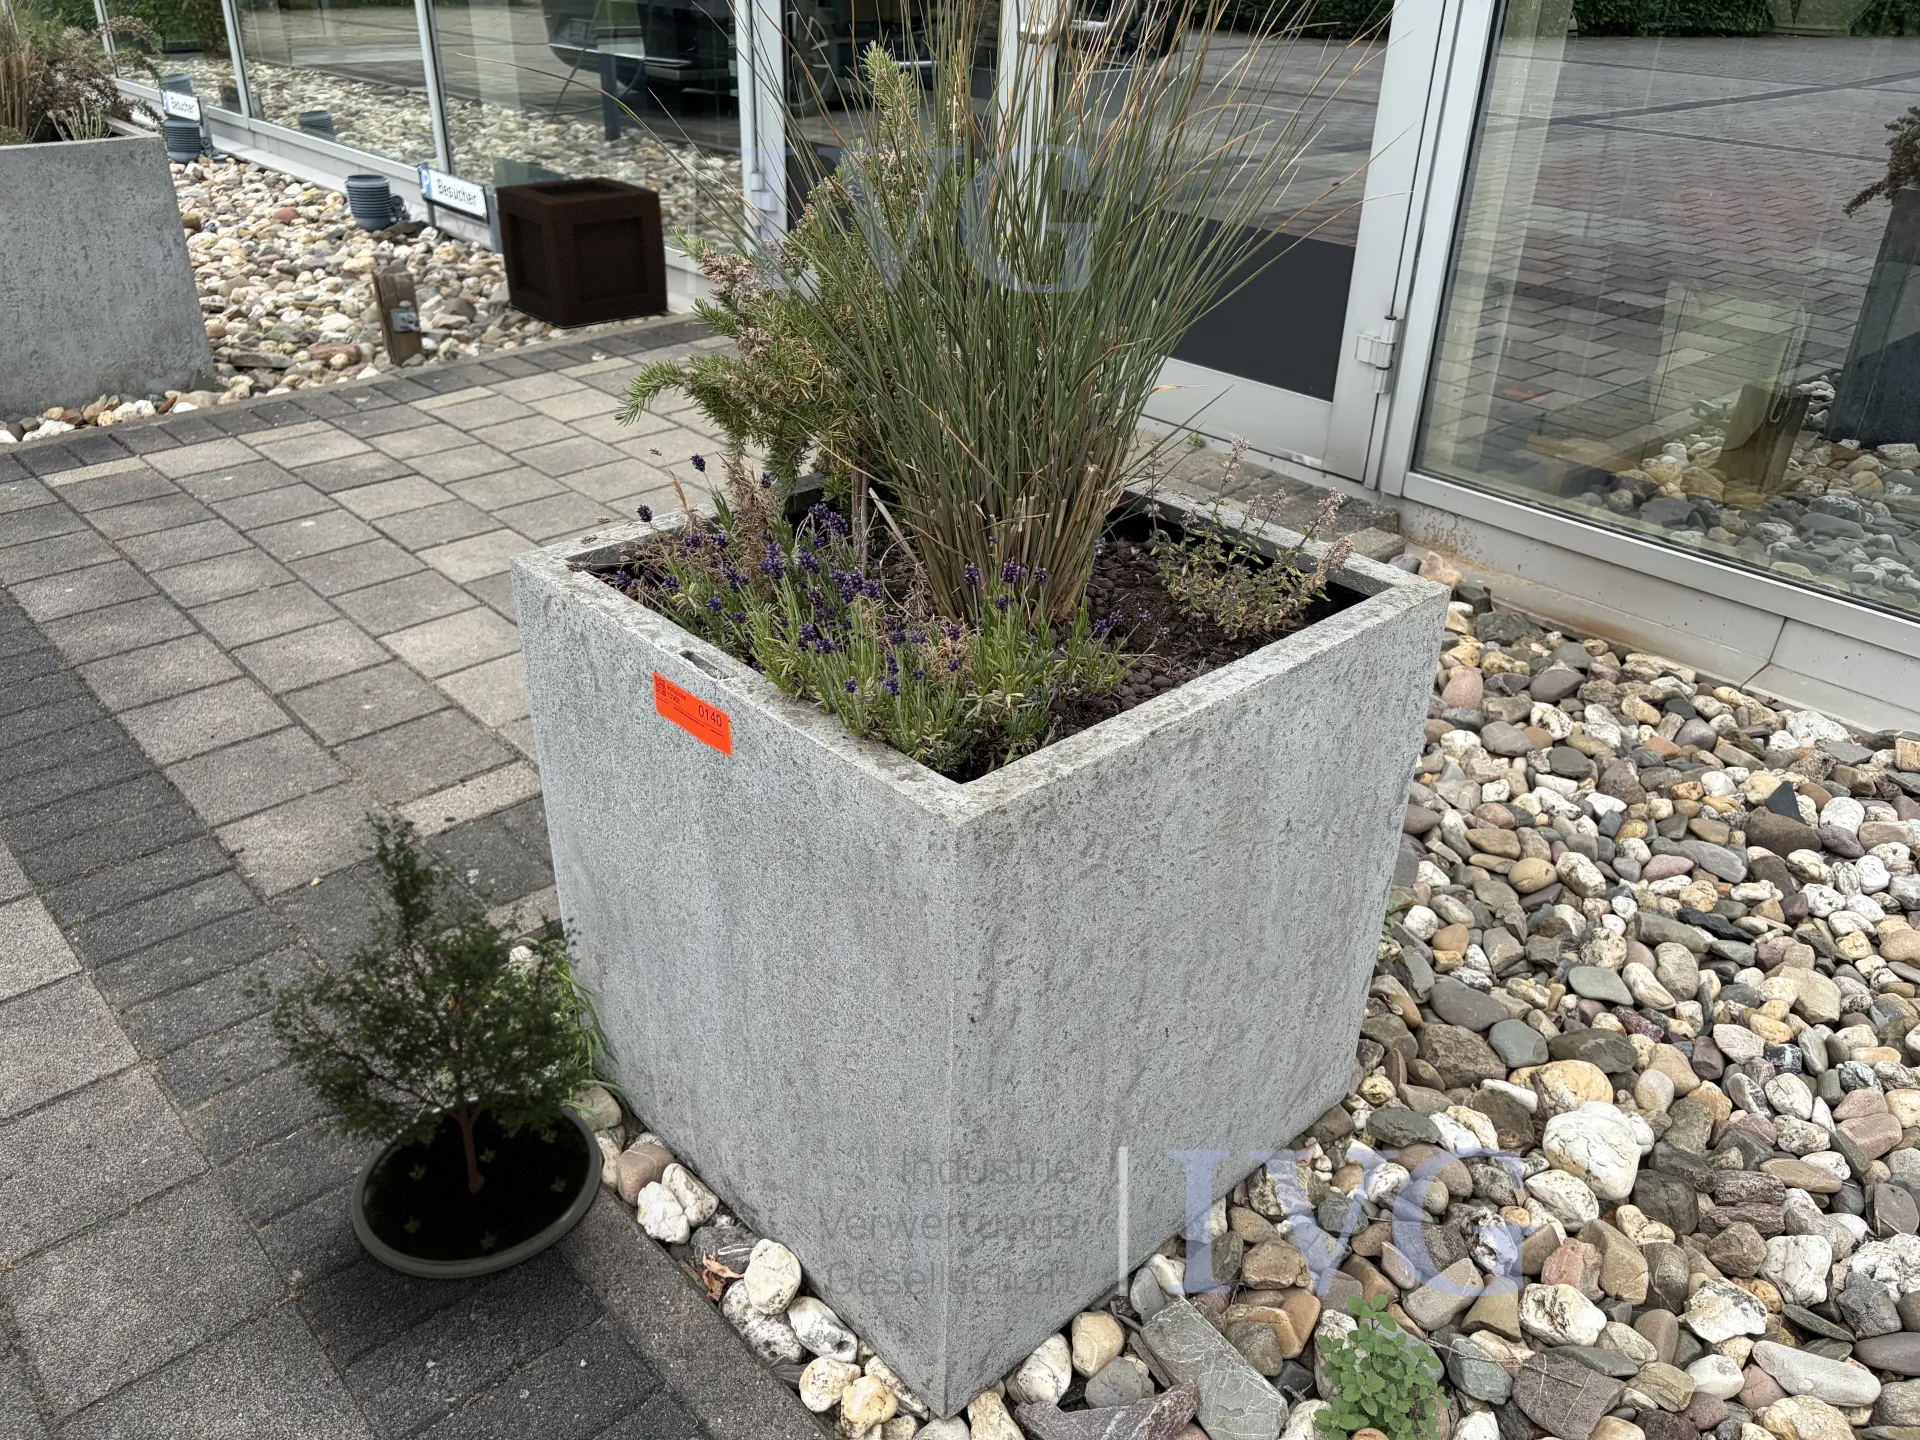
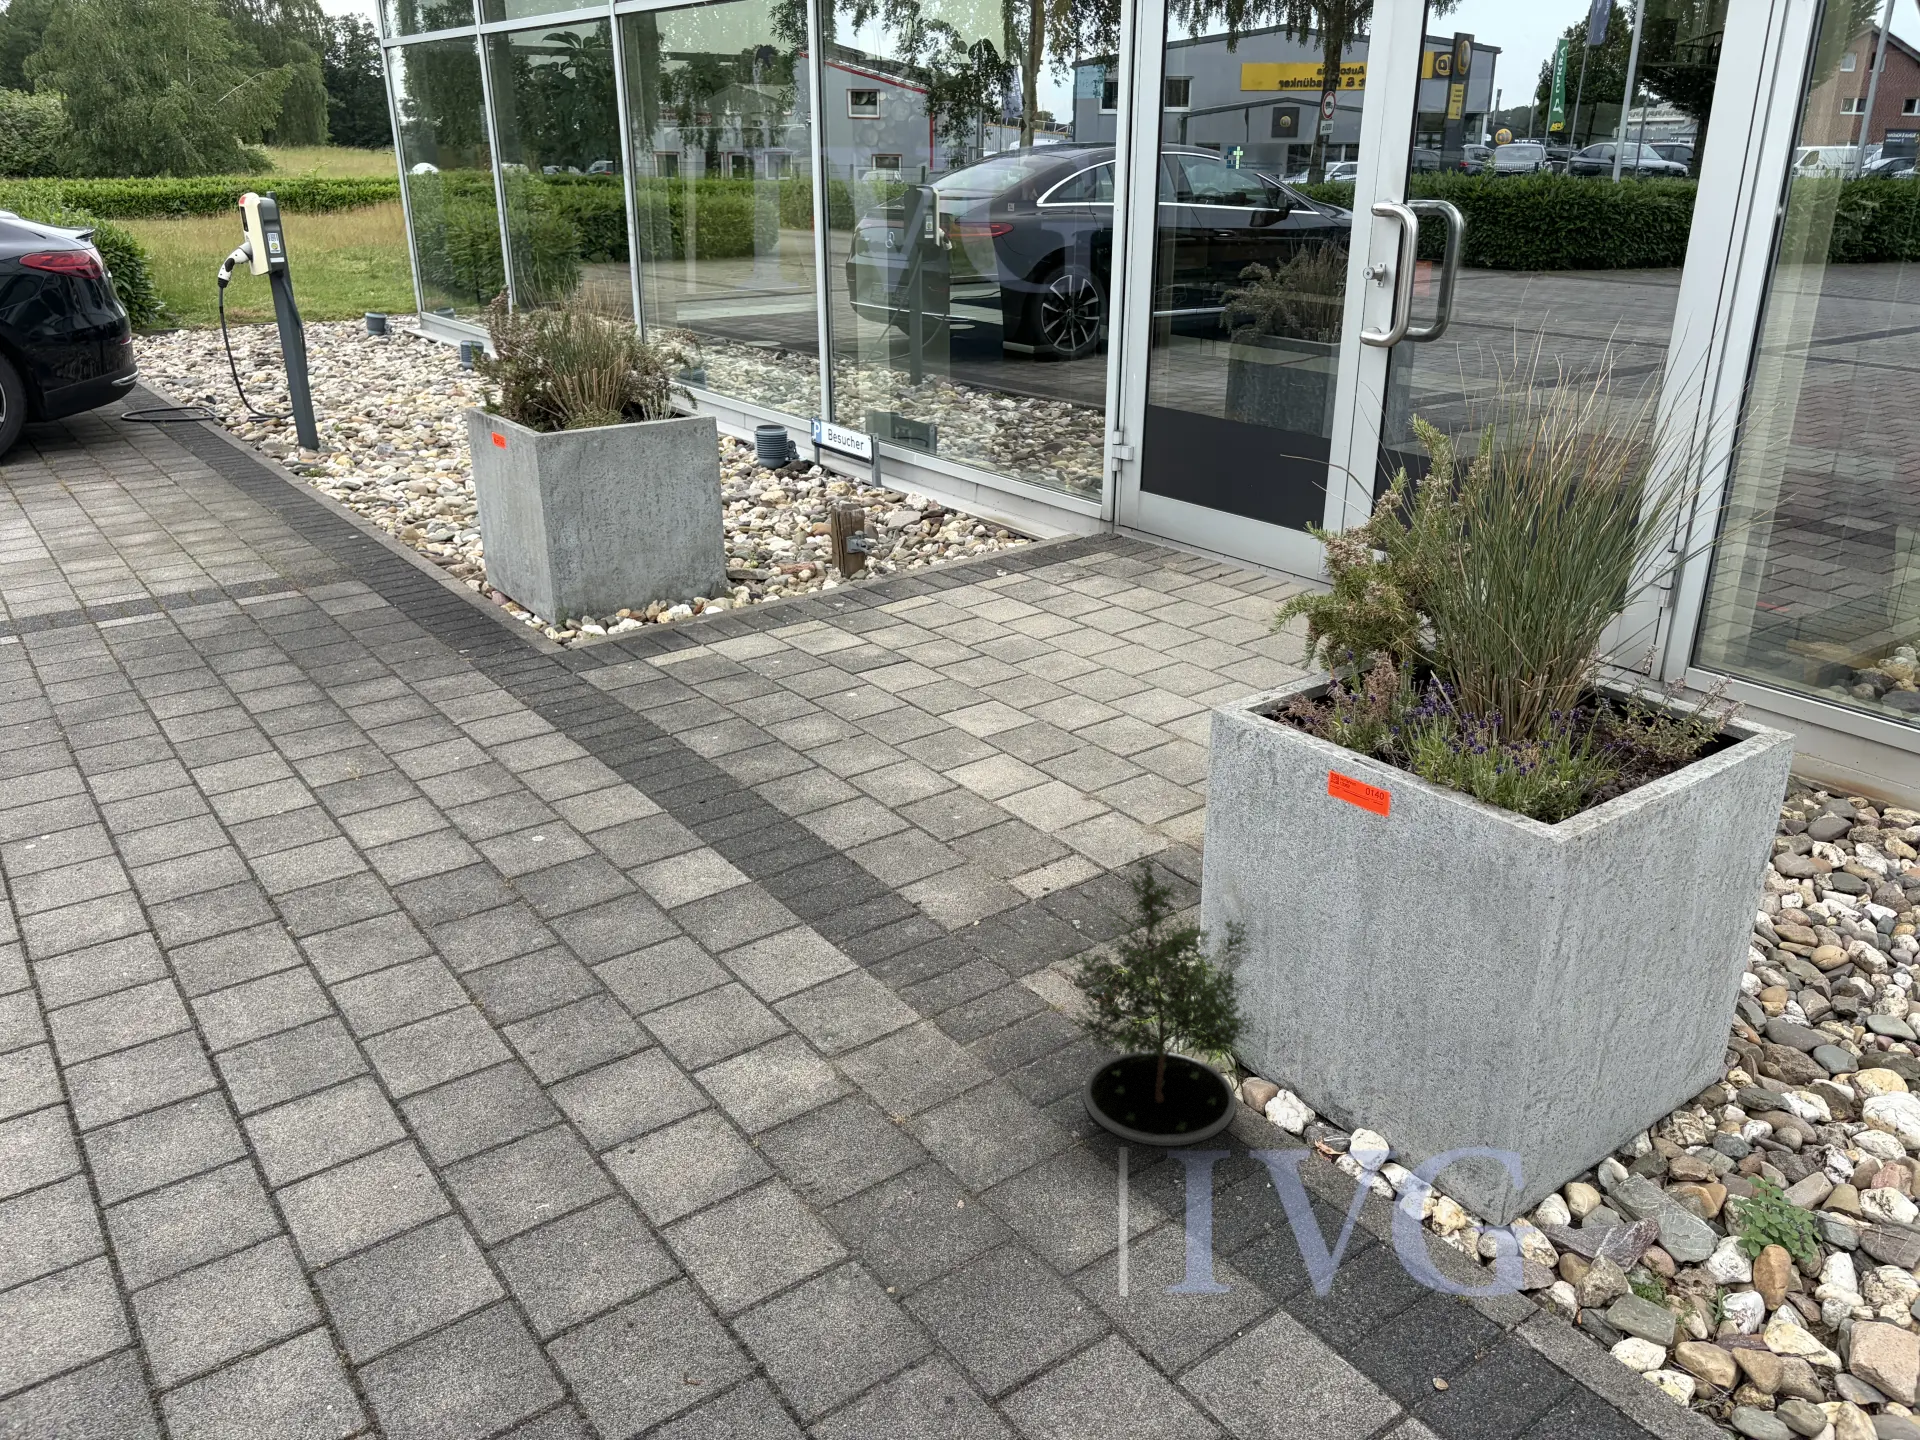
wooden crate: present [495,176,669,329] -> none [904,430,1035,550]

